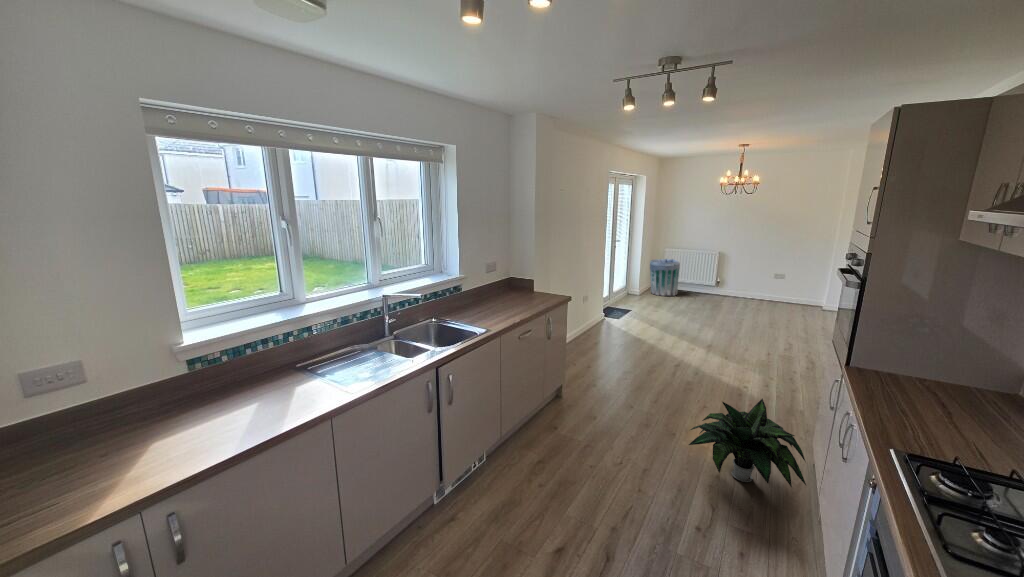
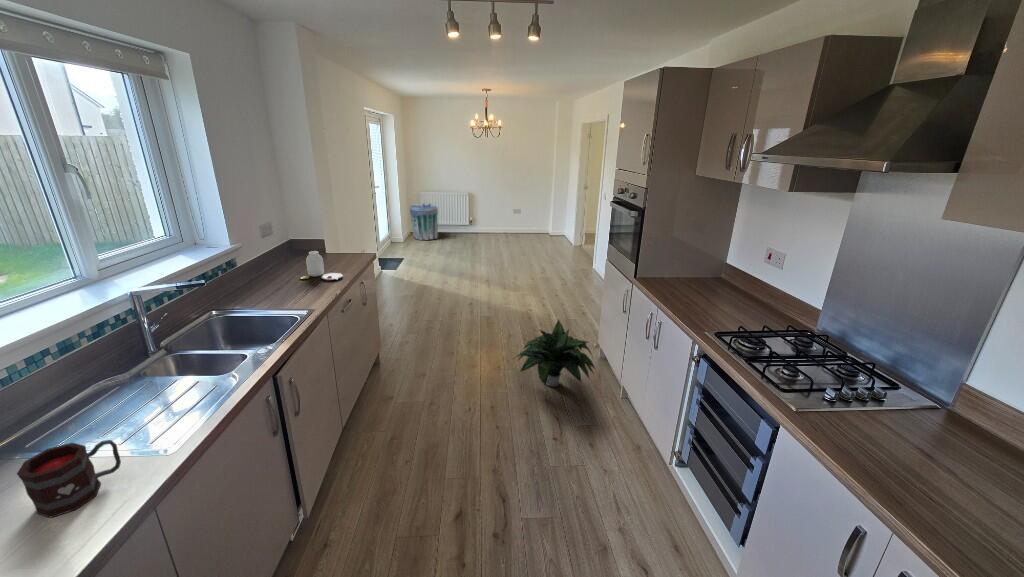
jar: none [500,285,531,310] -> present [300,251,343,280]
mug: none [285,366,328,404] -> present [17,440,121,518]

